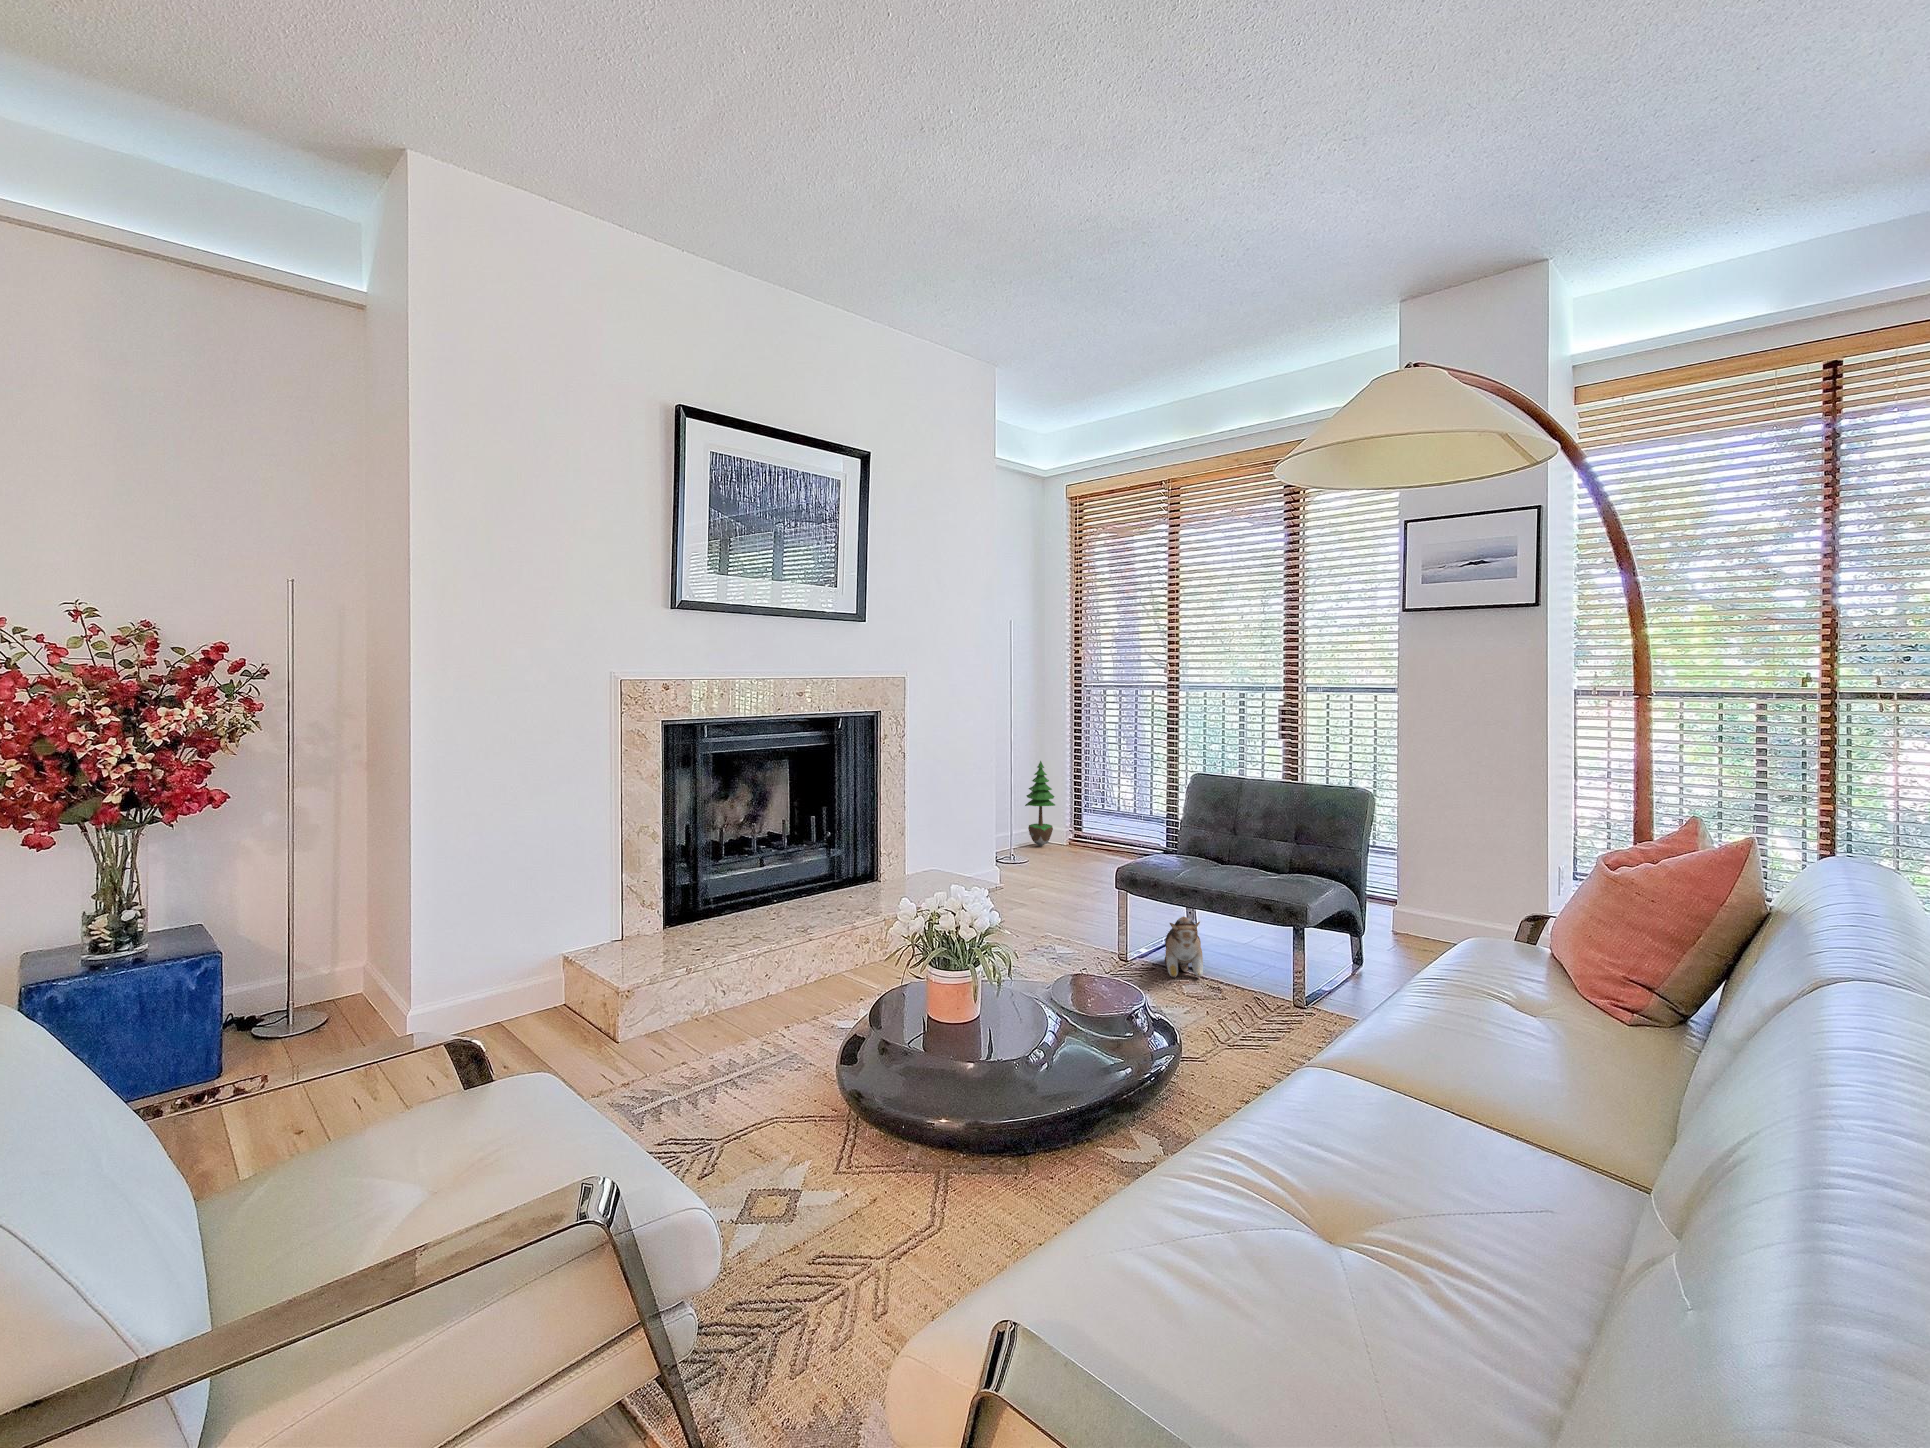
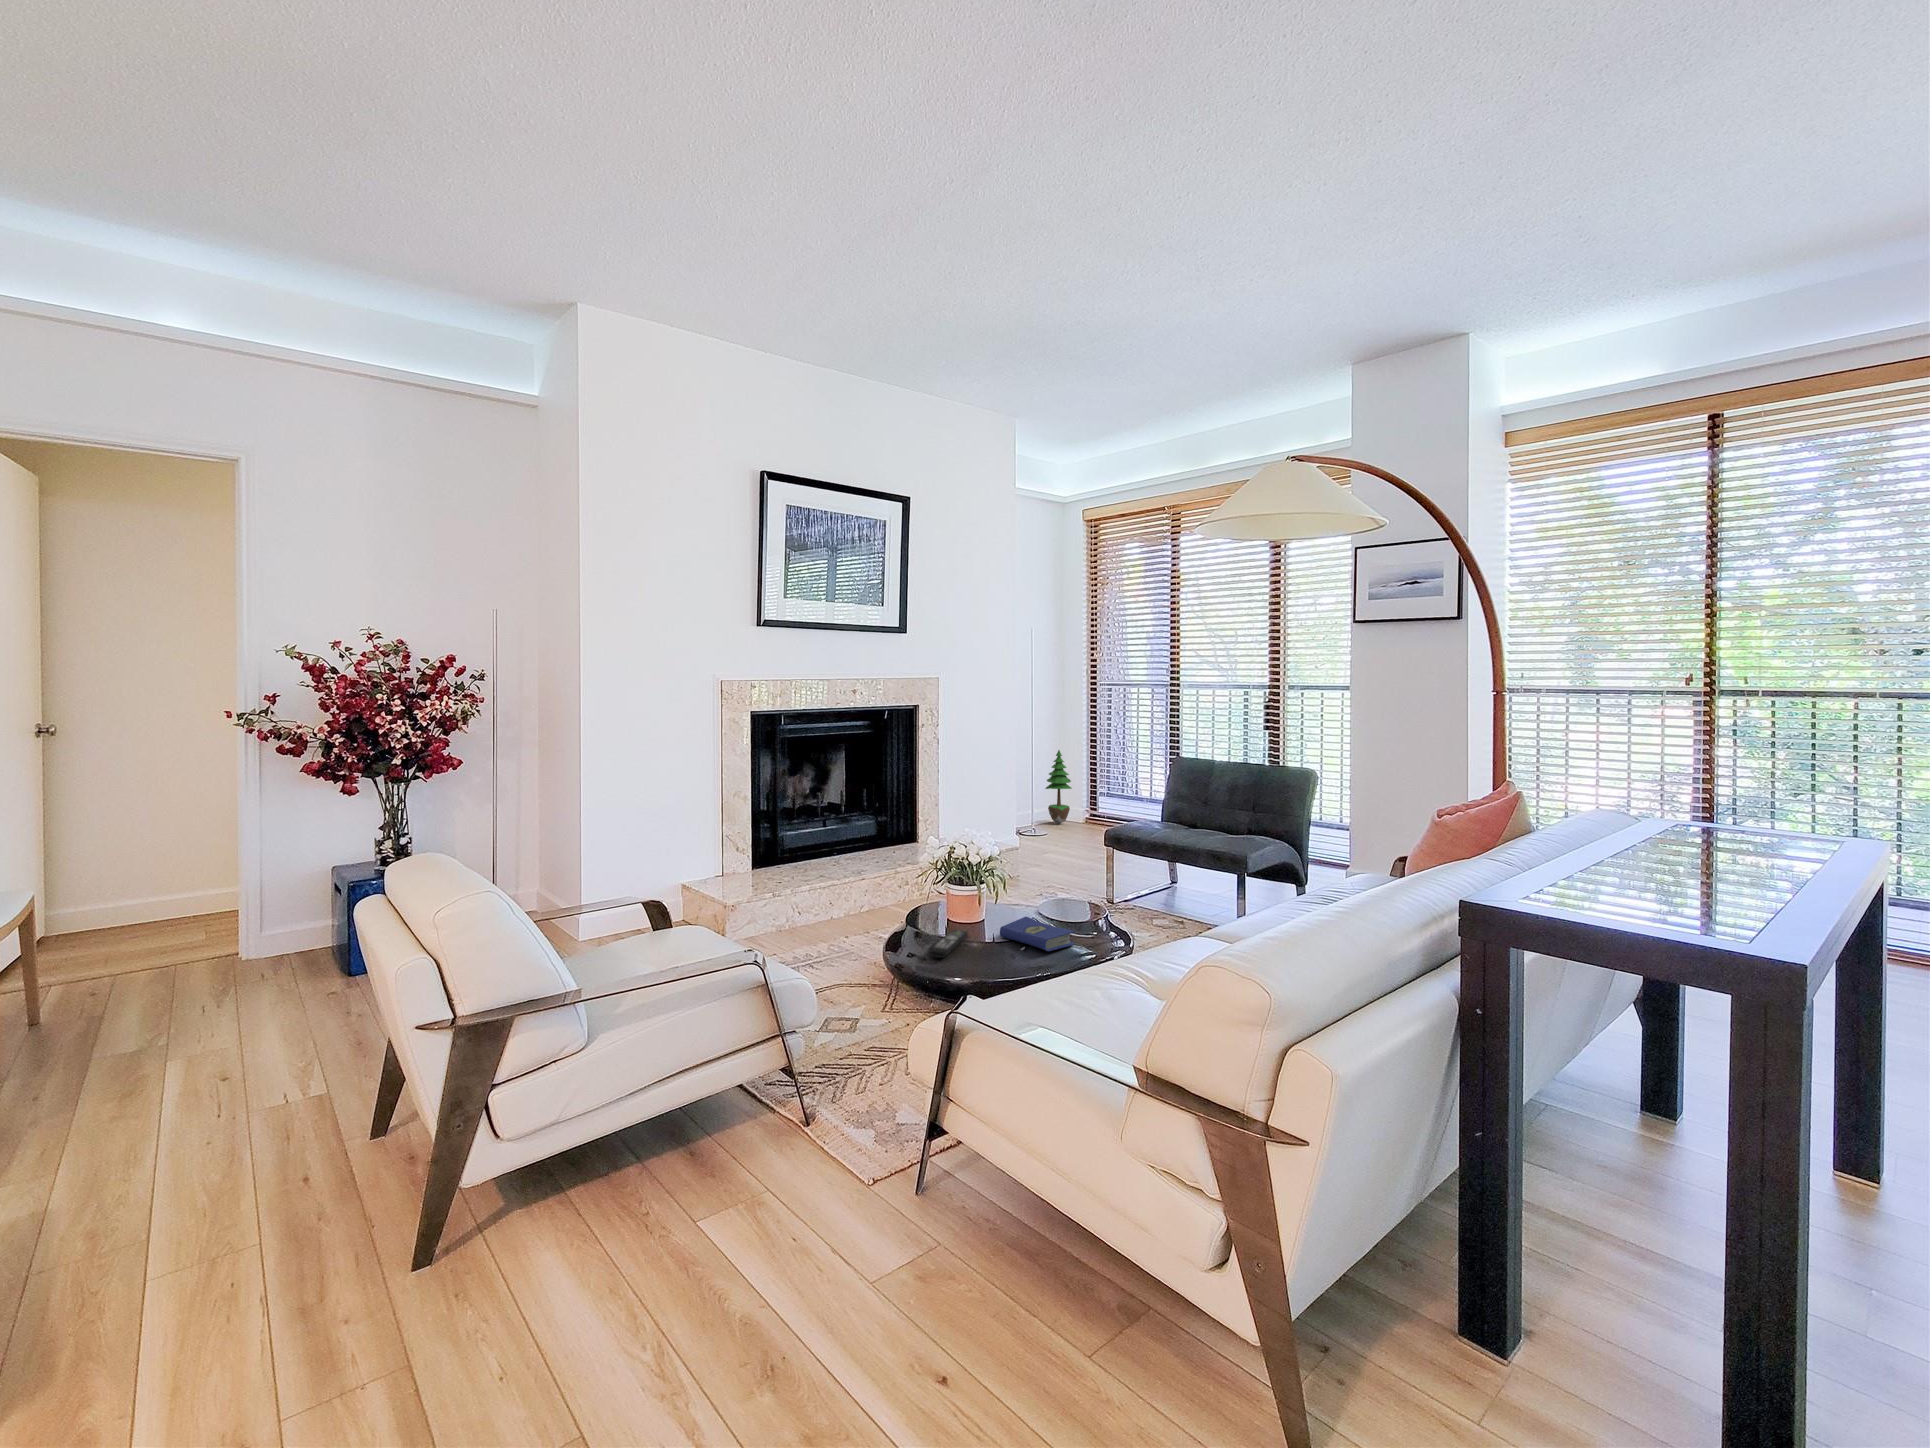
plush toy: present [1165,917,1203,977] -> none [1144,868,1175,916]
hardcover book: none [1004,1012,1113,1074] -> present [1000,917,1075,951]
remote control: none [903,1037,958,1093] -> present [929,930,968,958]

